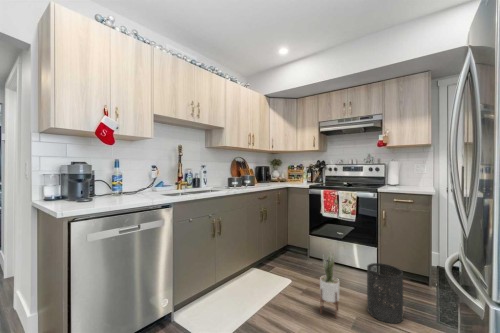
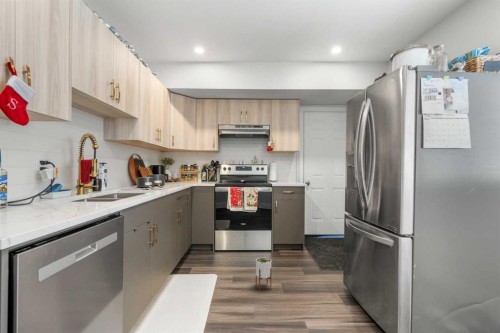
trash can: present [367,263,403,323] -> none [282,240,306,281]

